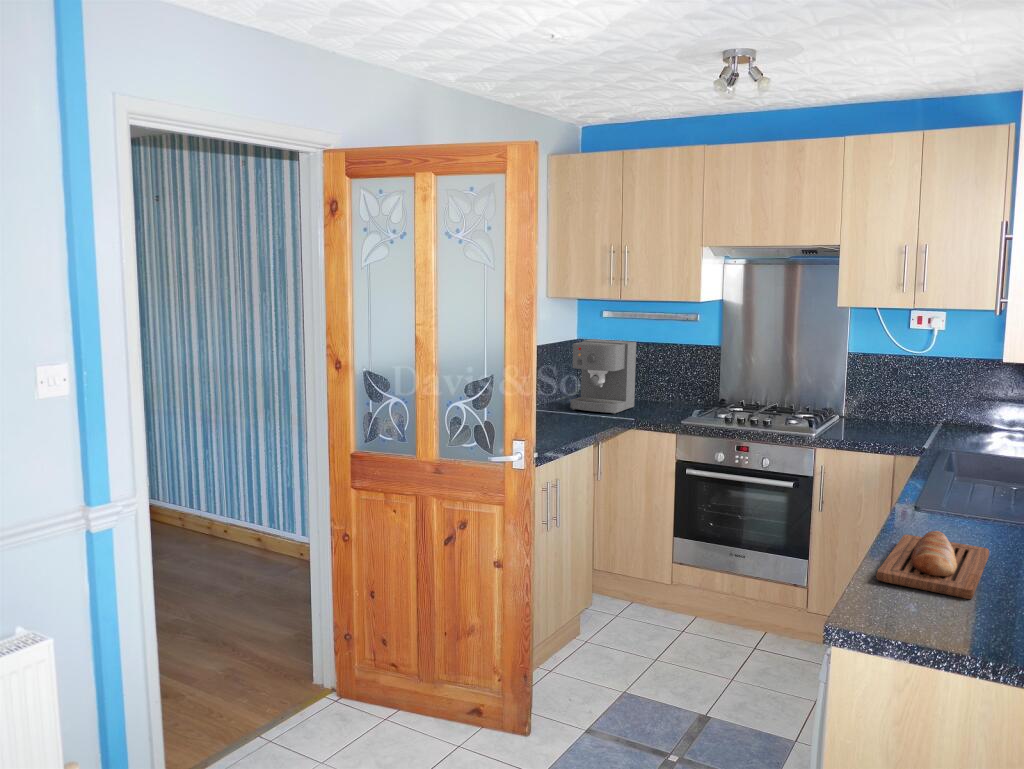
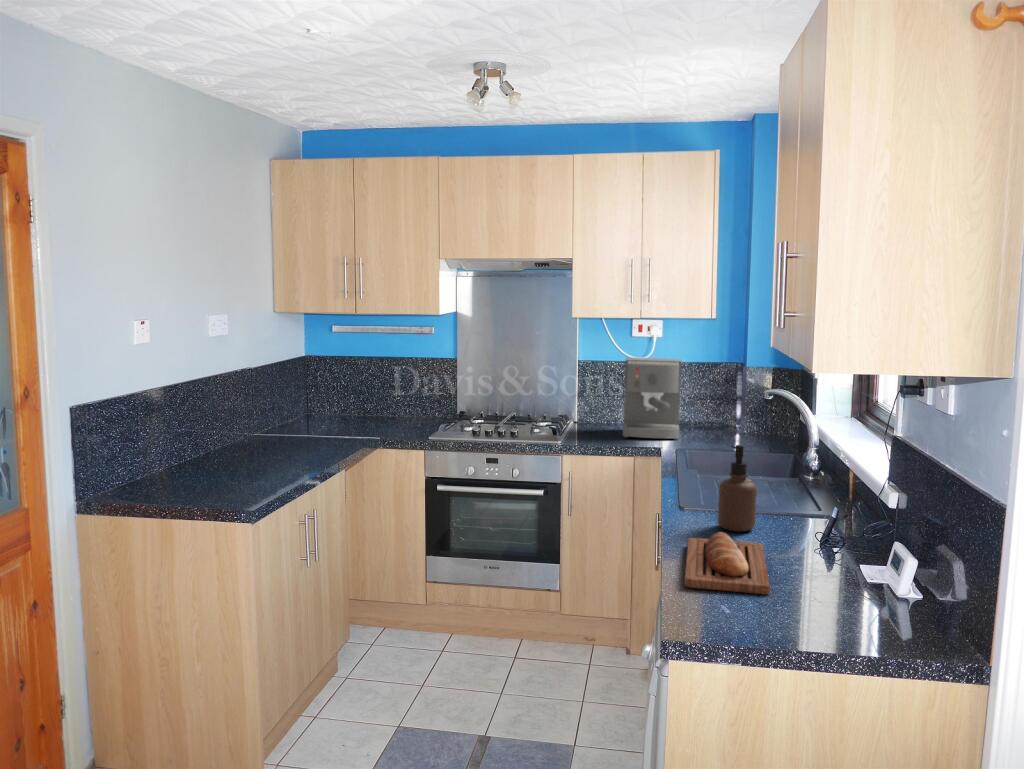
coffee maker: present [571,339,636,414] -> present [623,357,681,440]
soap dispenser: none [948,442,996,536] -> present [718,445,757,532]

